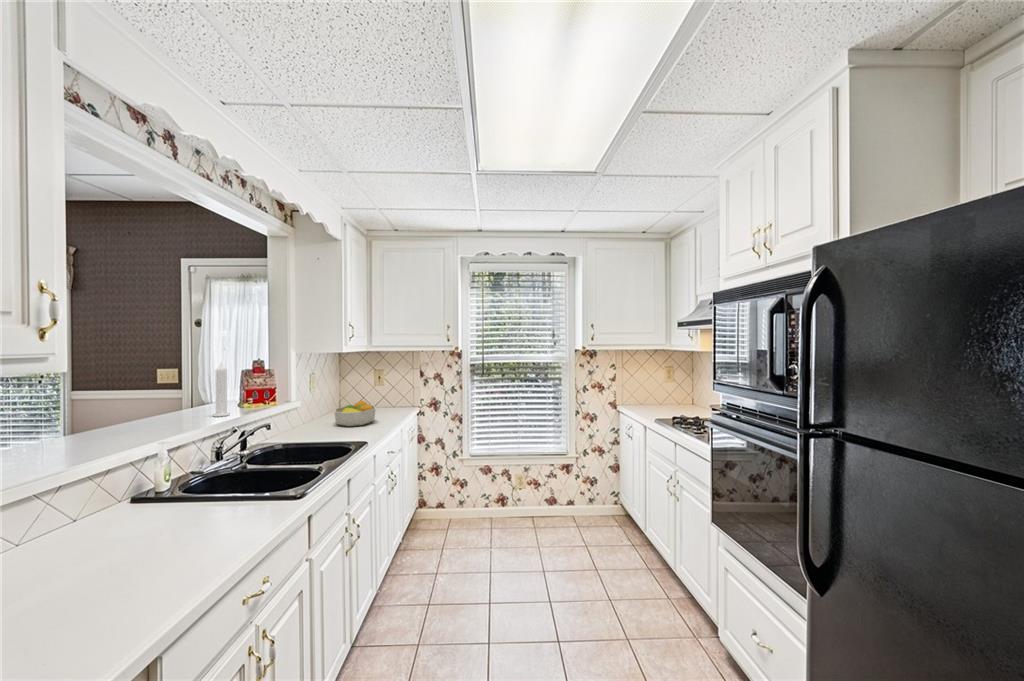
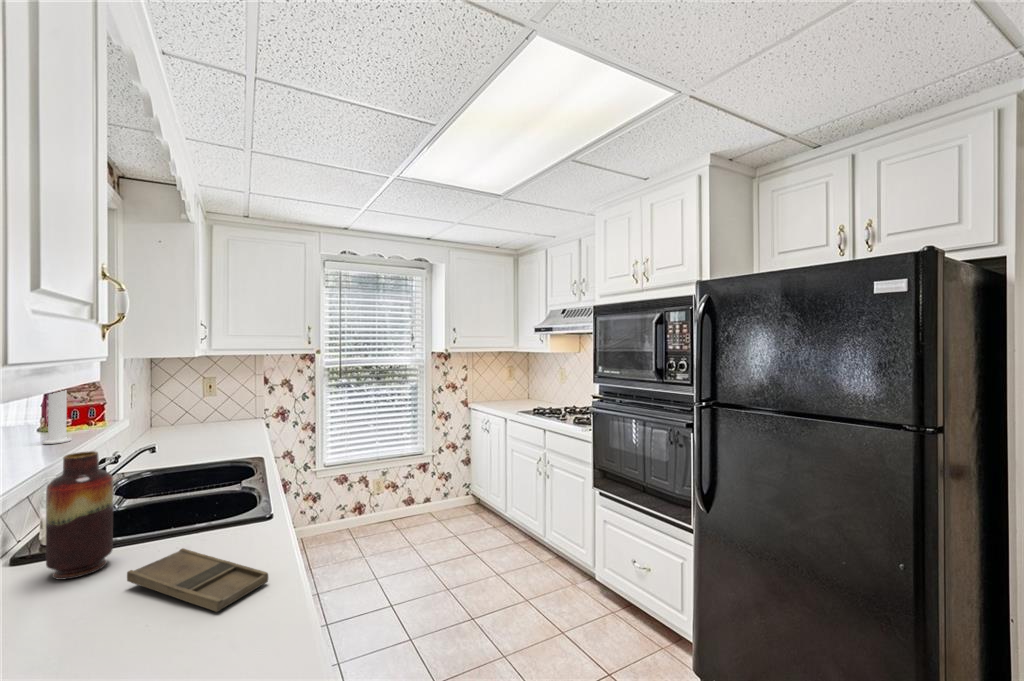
fruit bowl: present [335,400,376,427] -> none [178,413,235,445]
vase: none [127,425,174,519] -> present [46,451,113,580]
tray: none [150,511,220,569] -> present [127,548,268,612]

